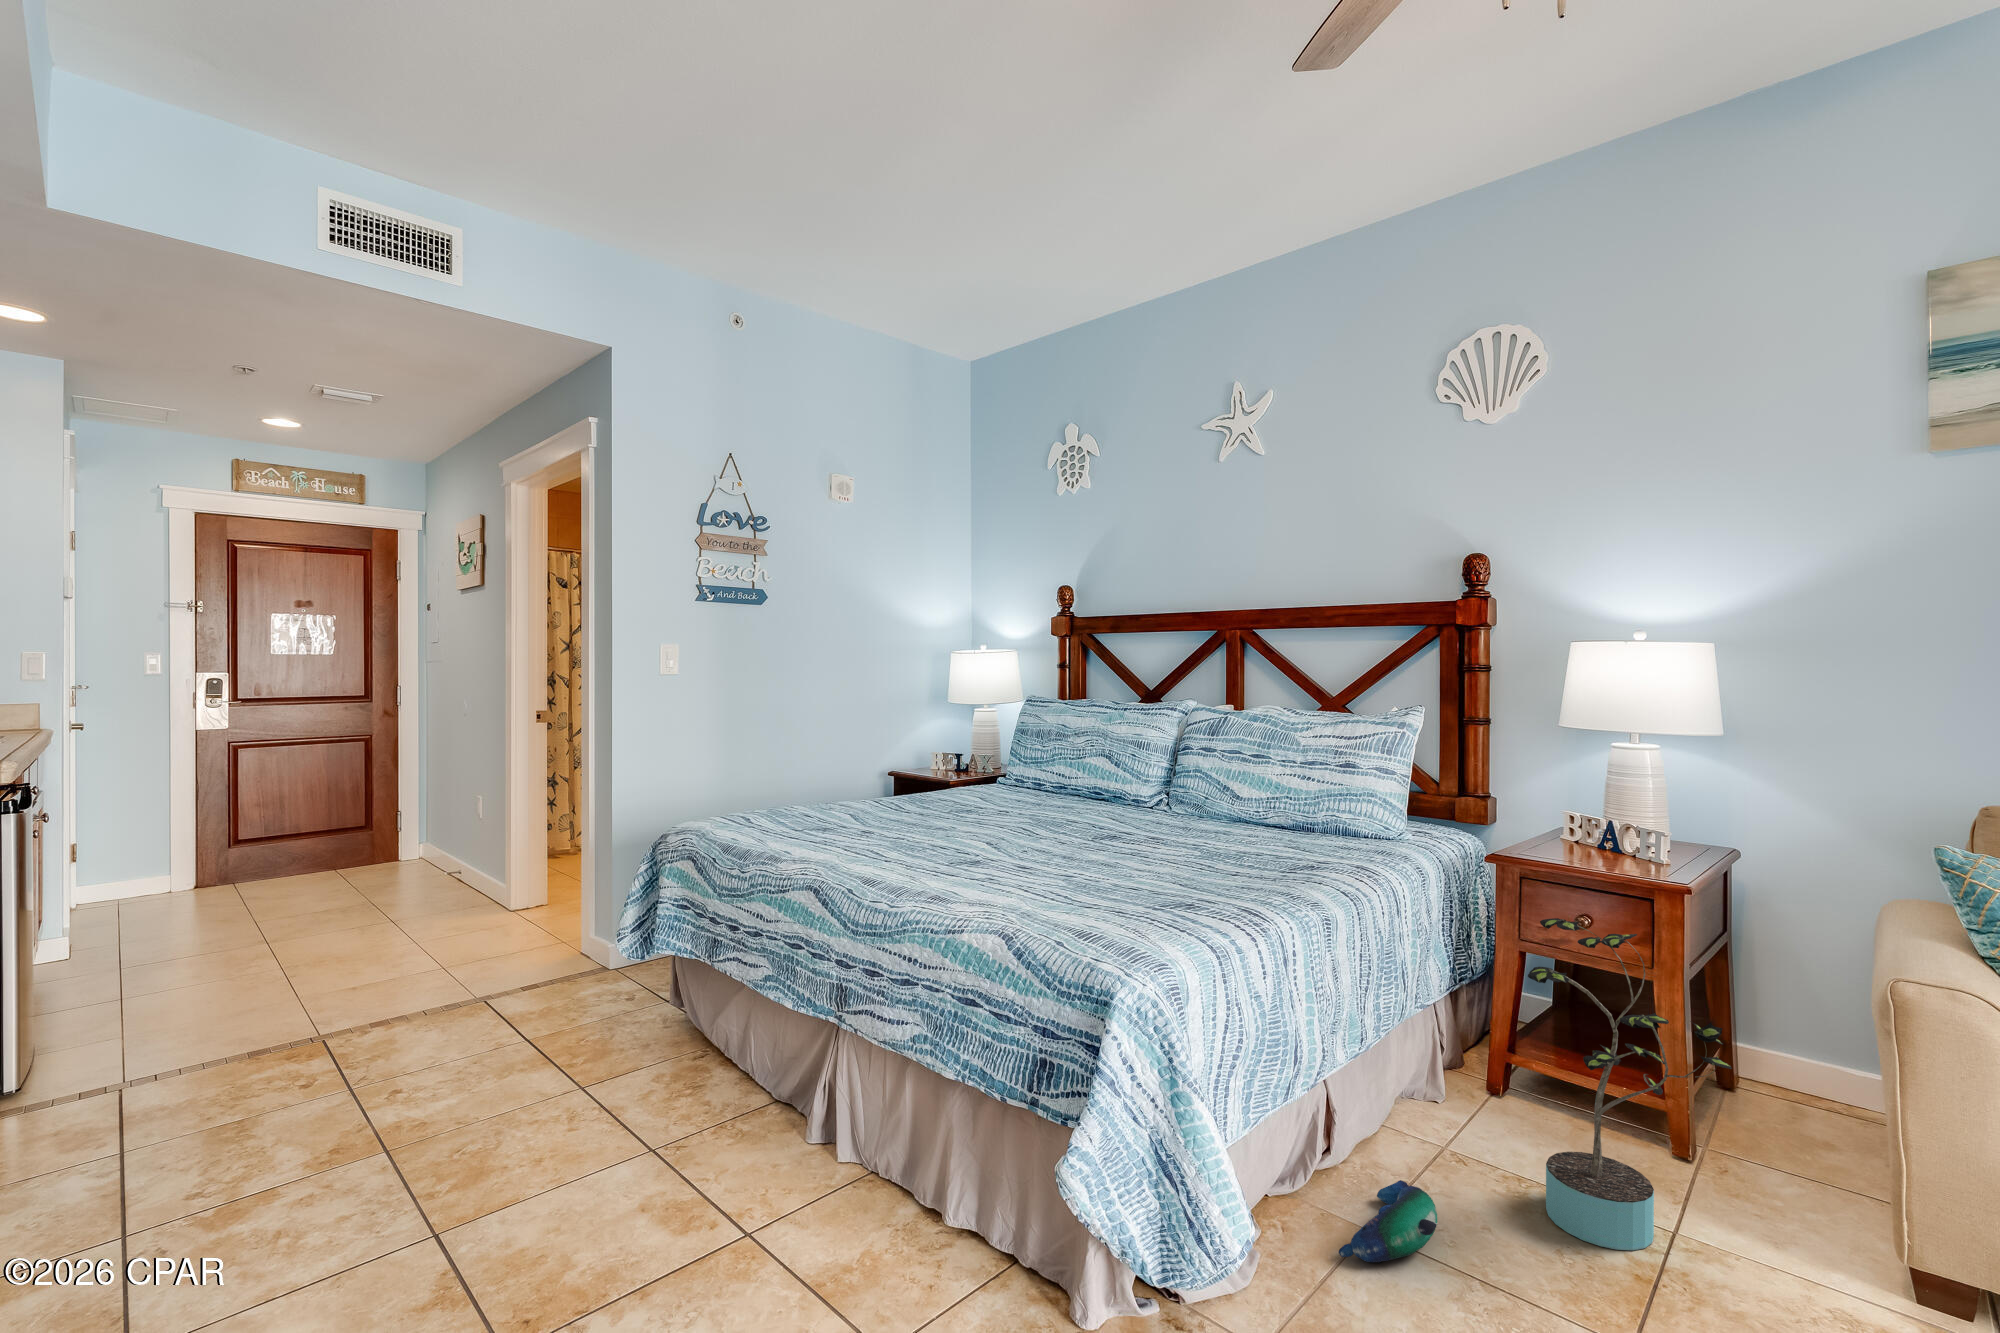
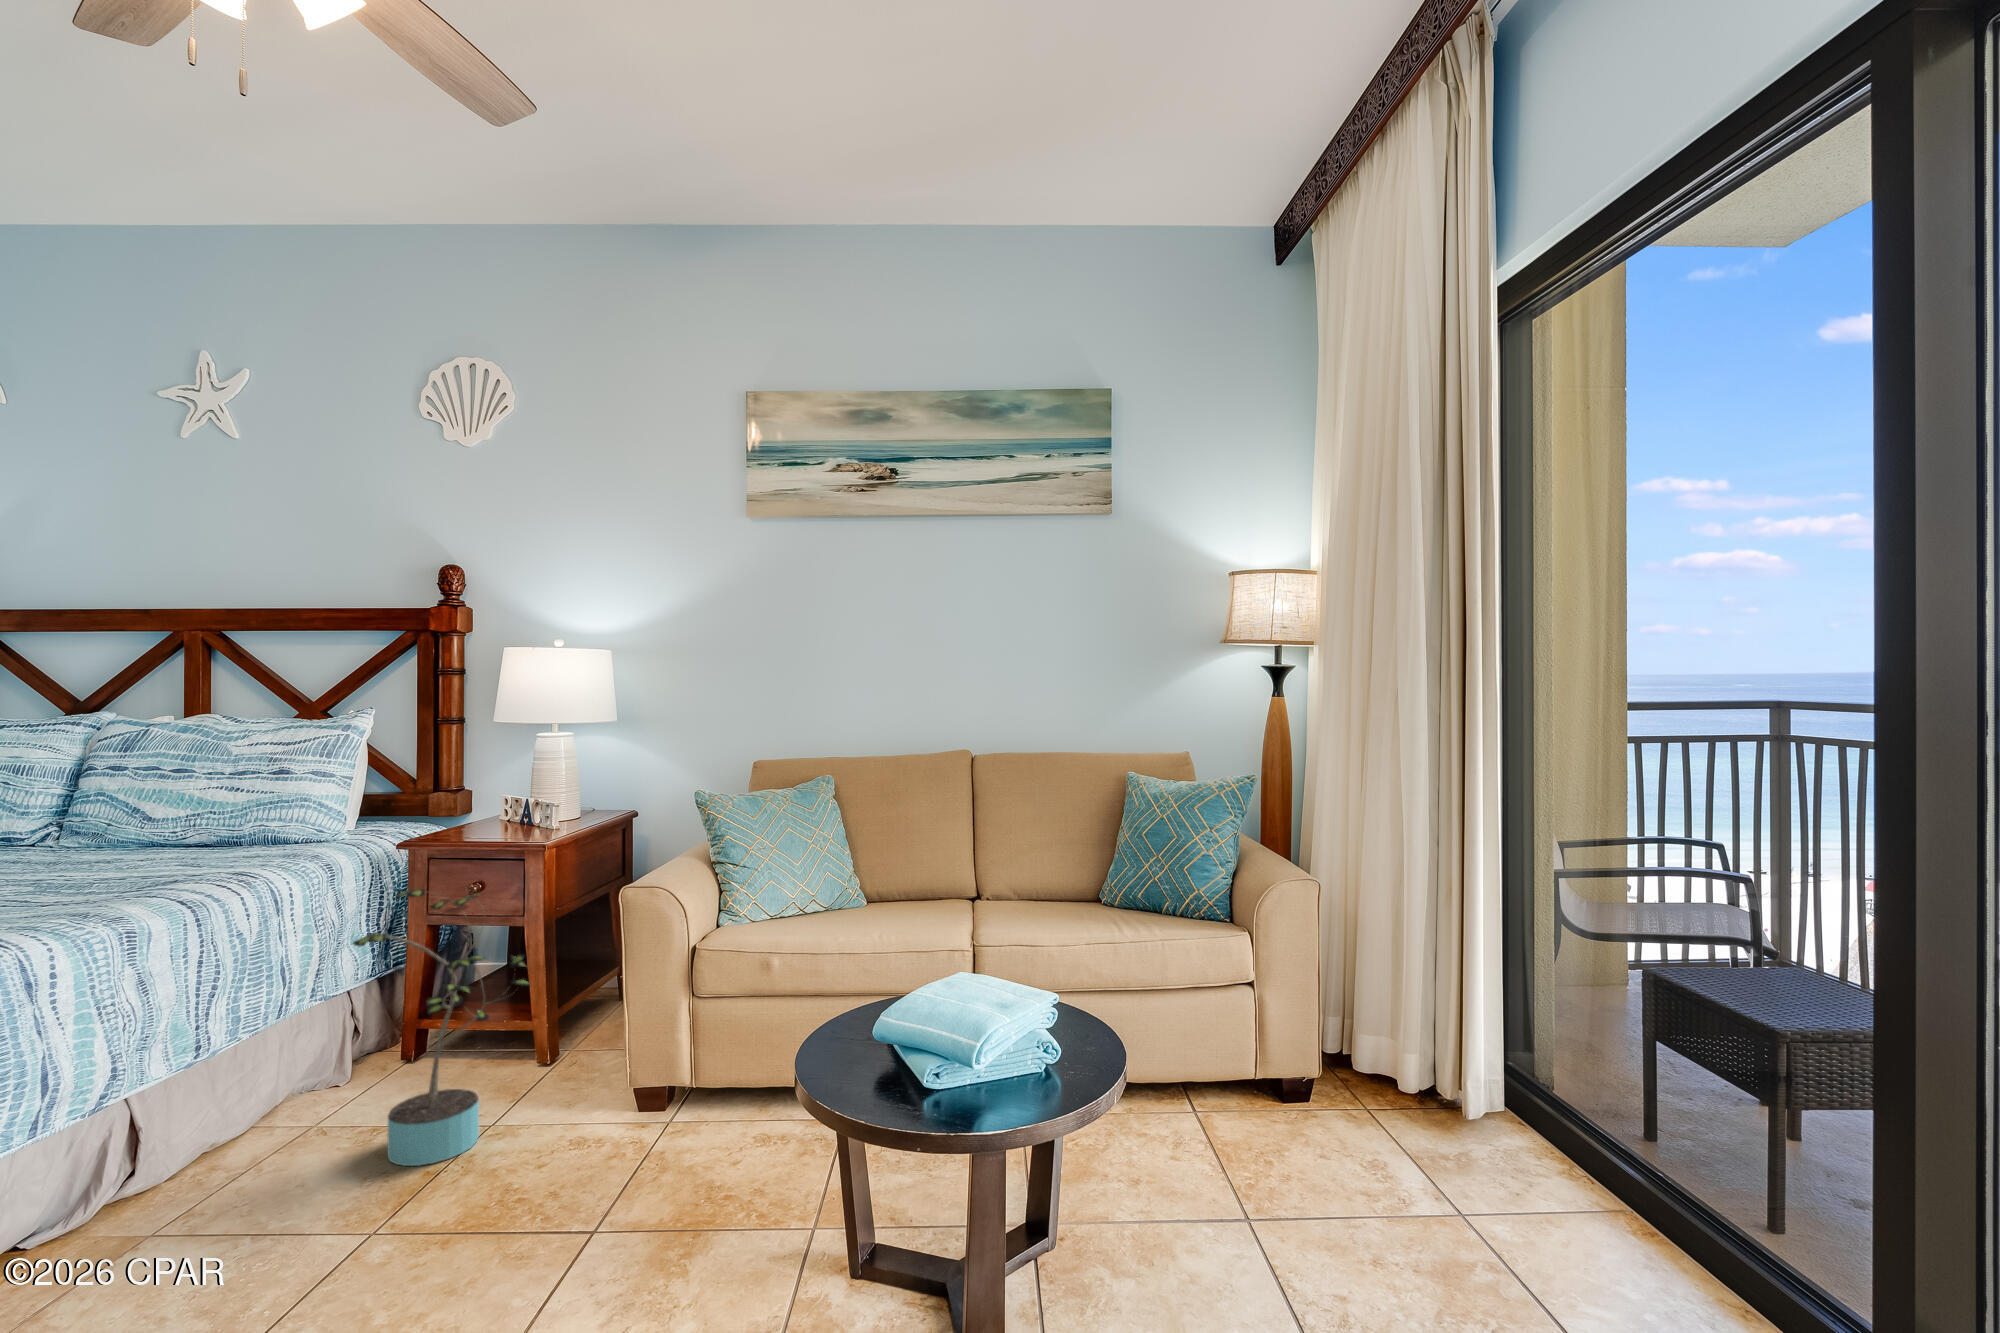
plush toy: present [1339,1180,1438,1263] -> none [104,1172,248,1269]

